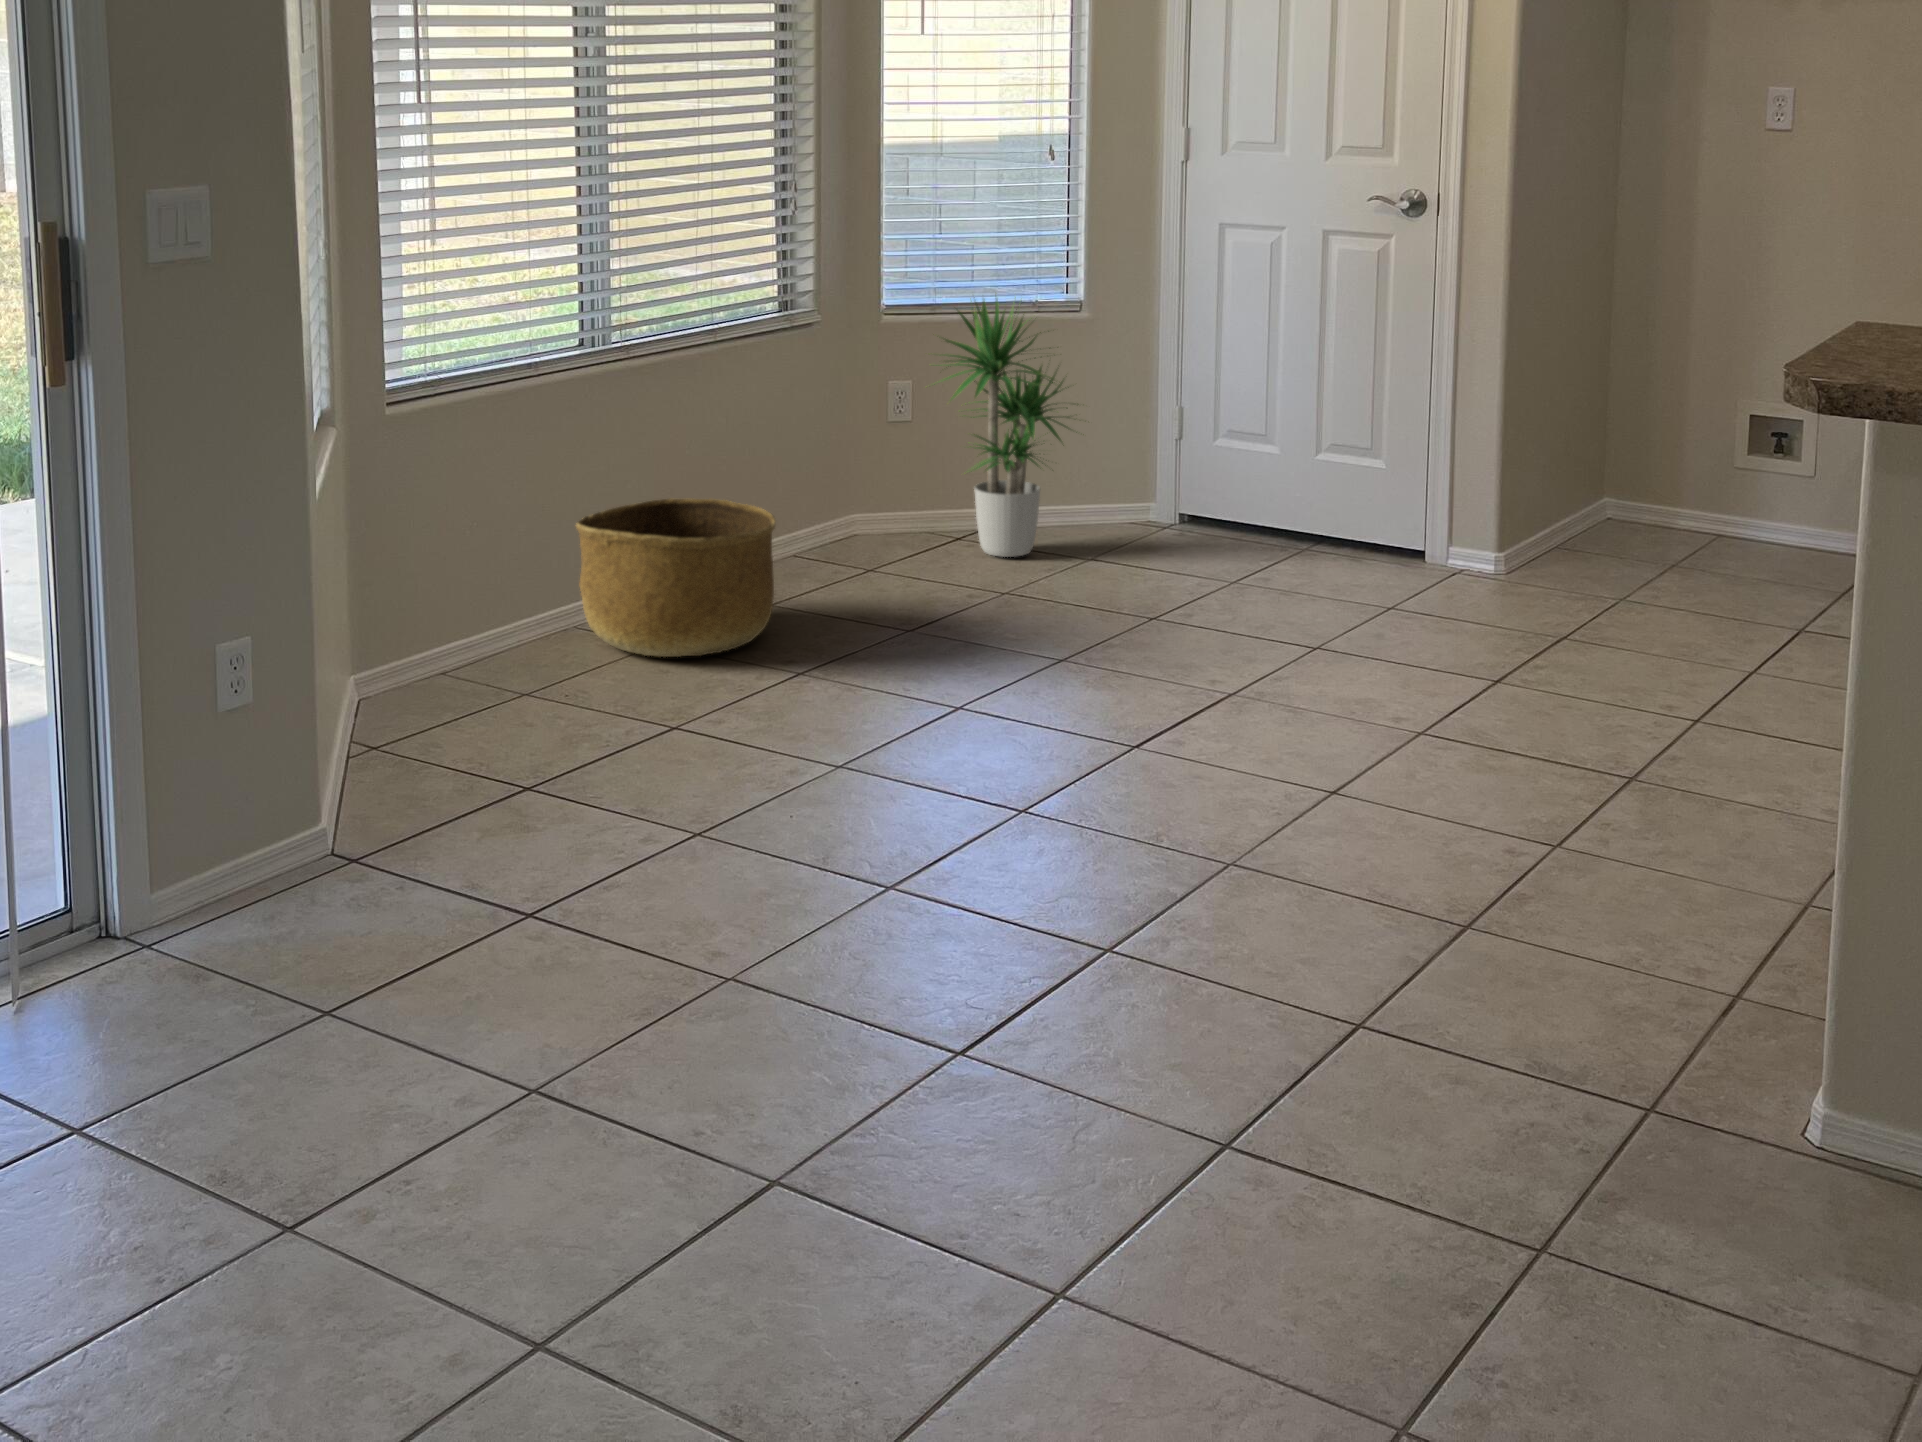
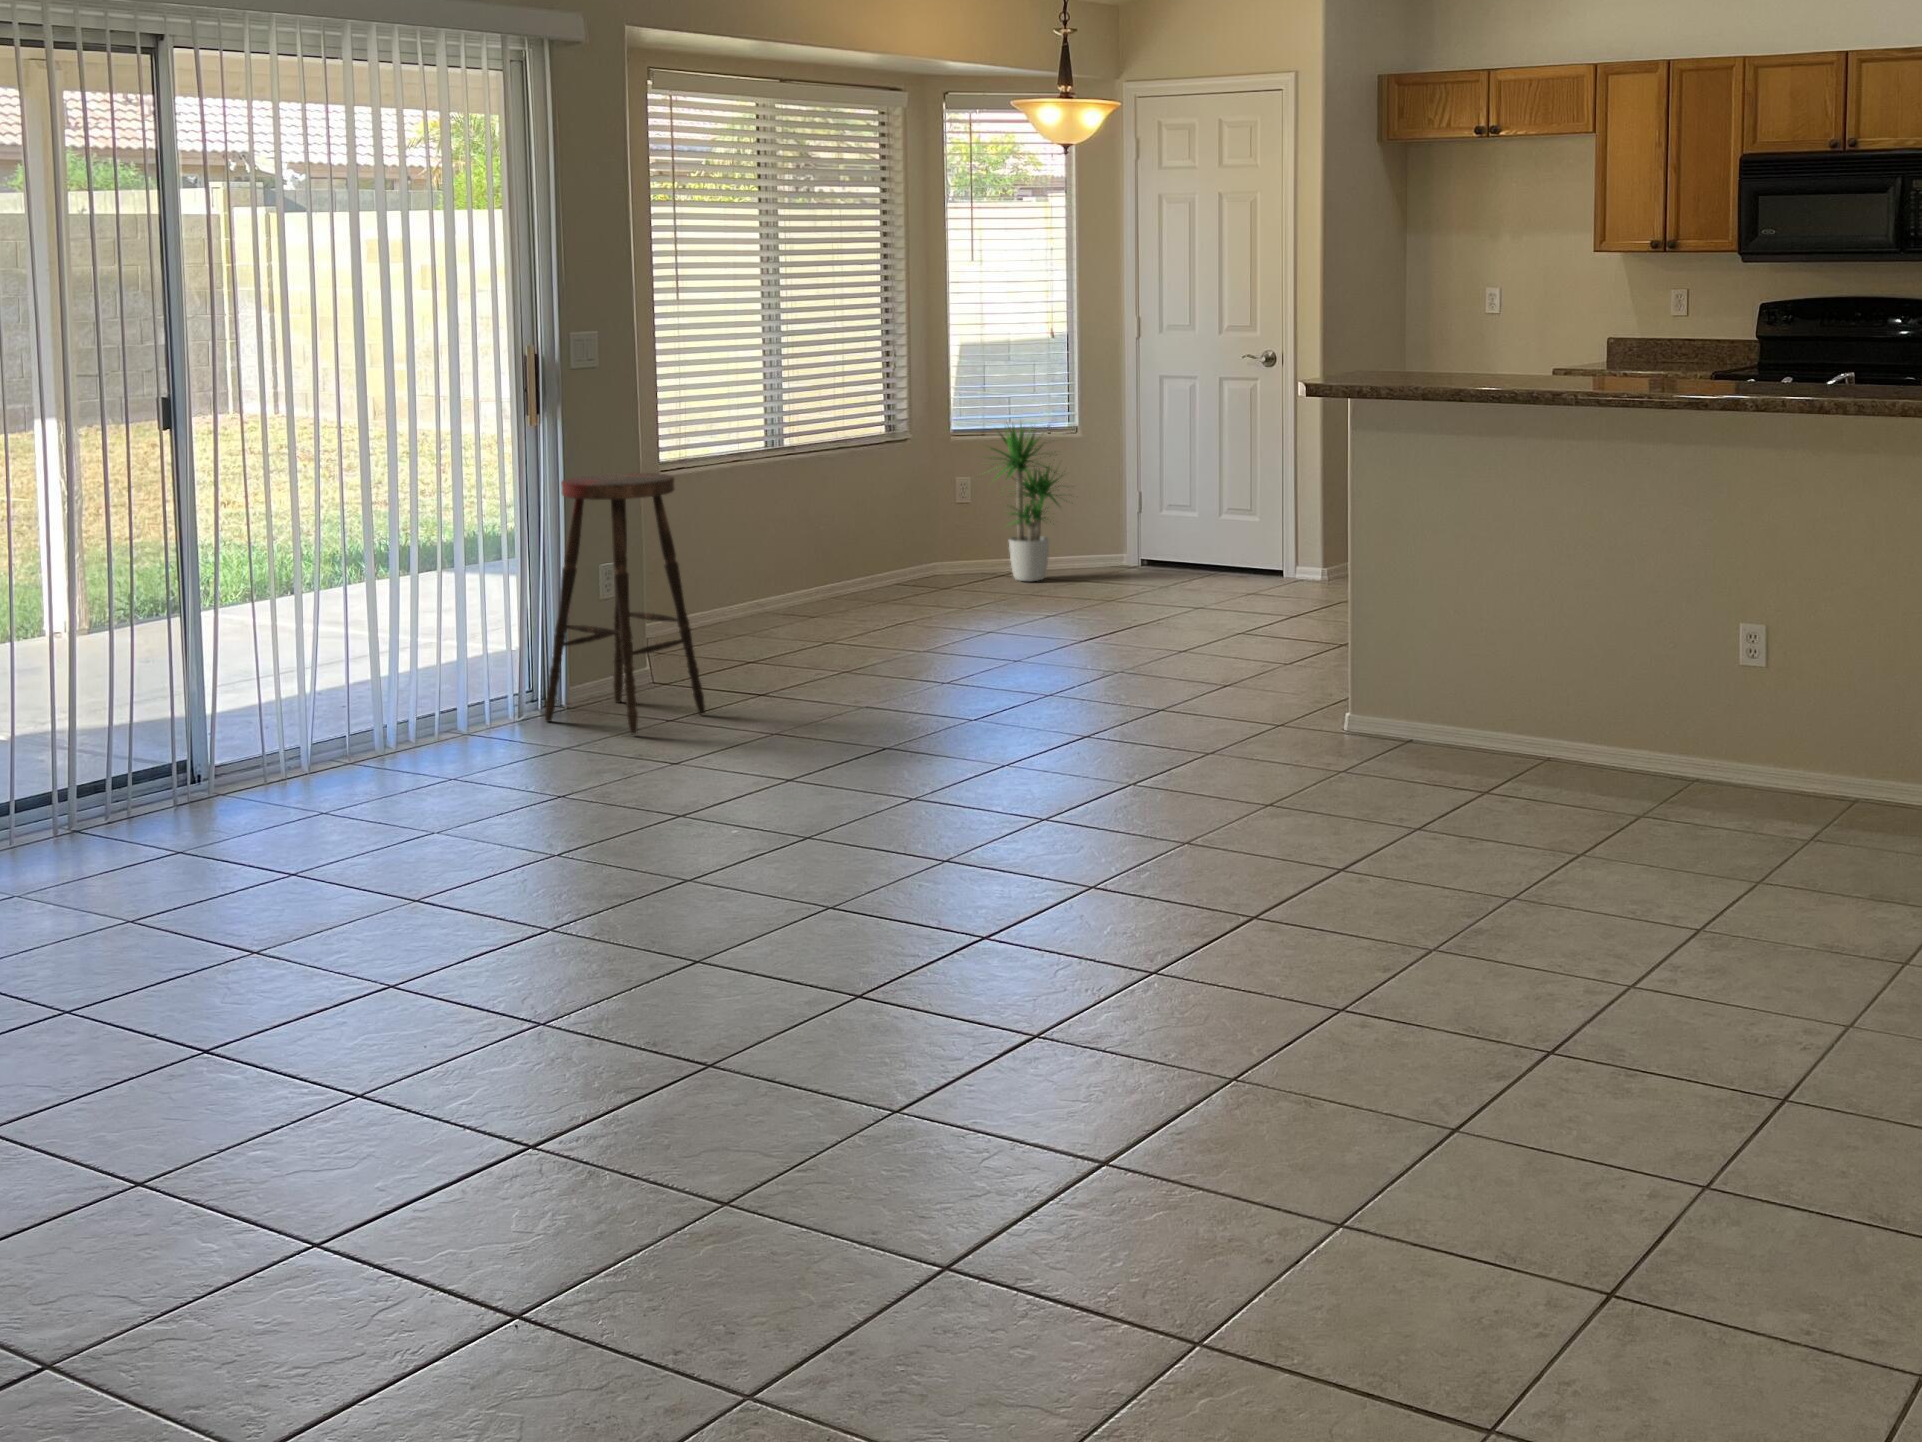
bar stool: none [106,463,428,1027] -> present [545,473,705,735]
basket: present [576,499,776,657] -> none [765,538,884,622]

